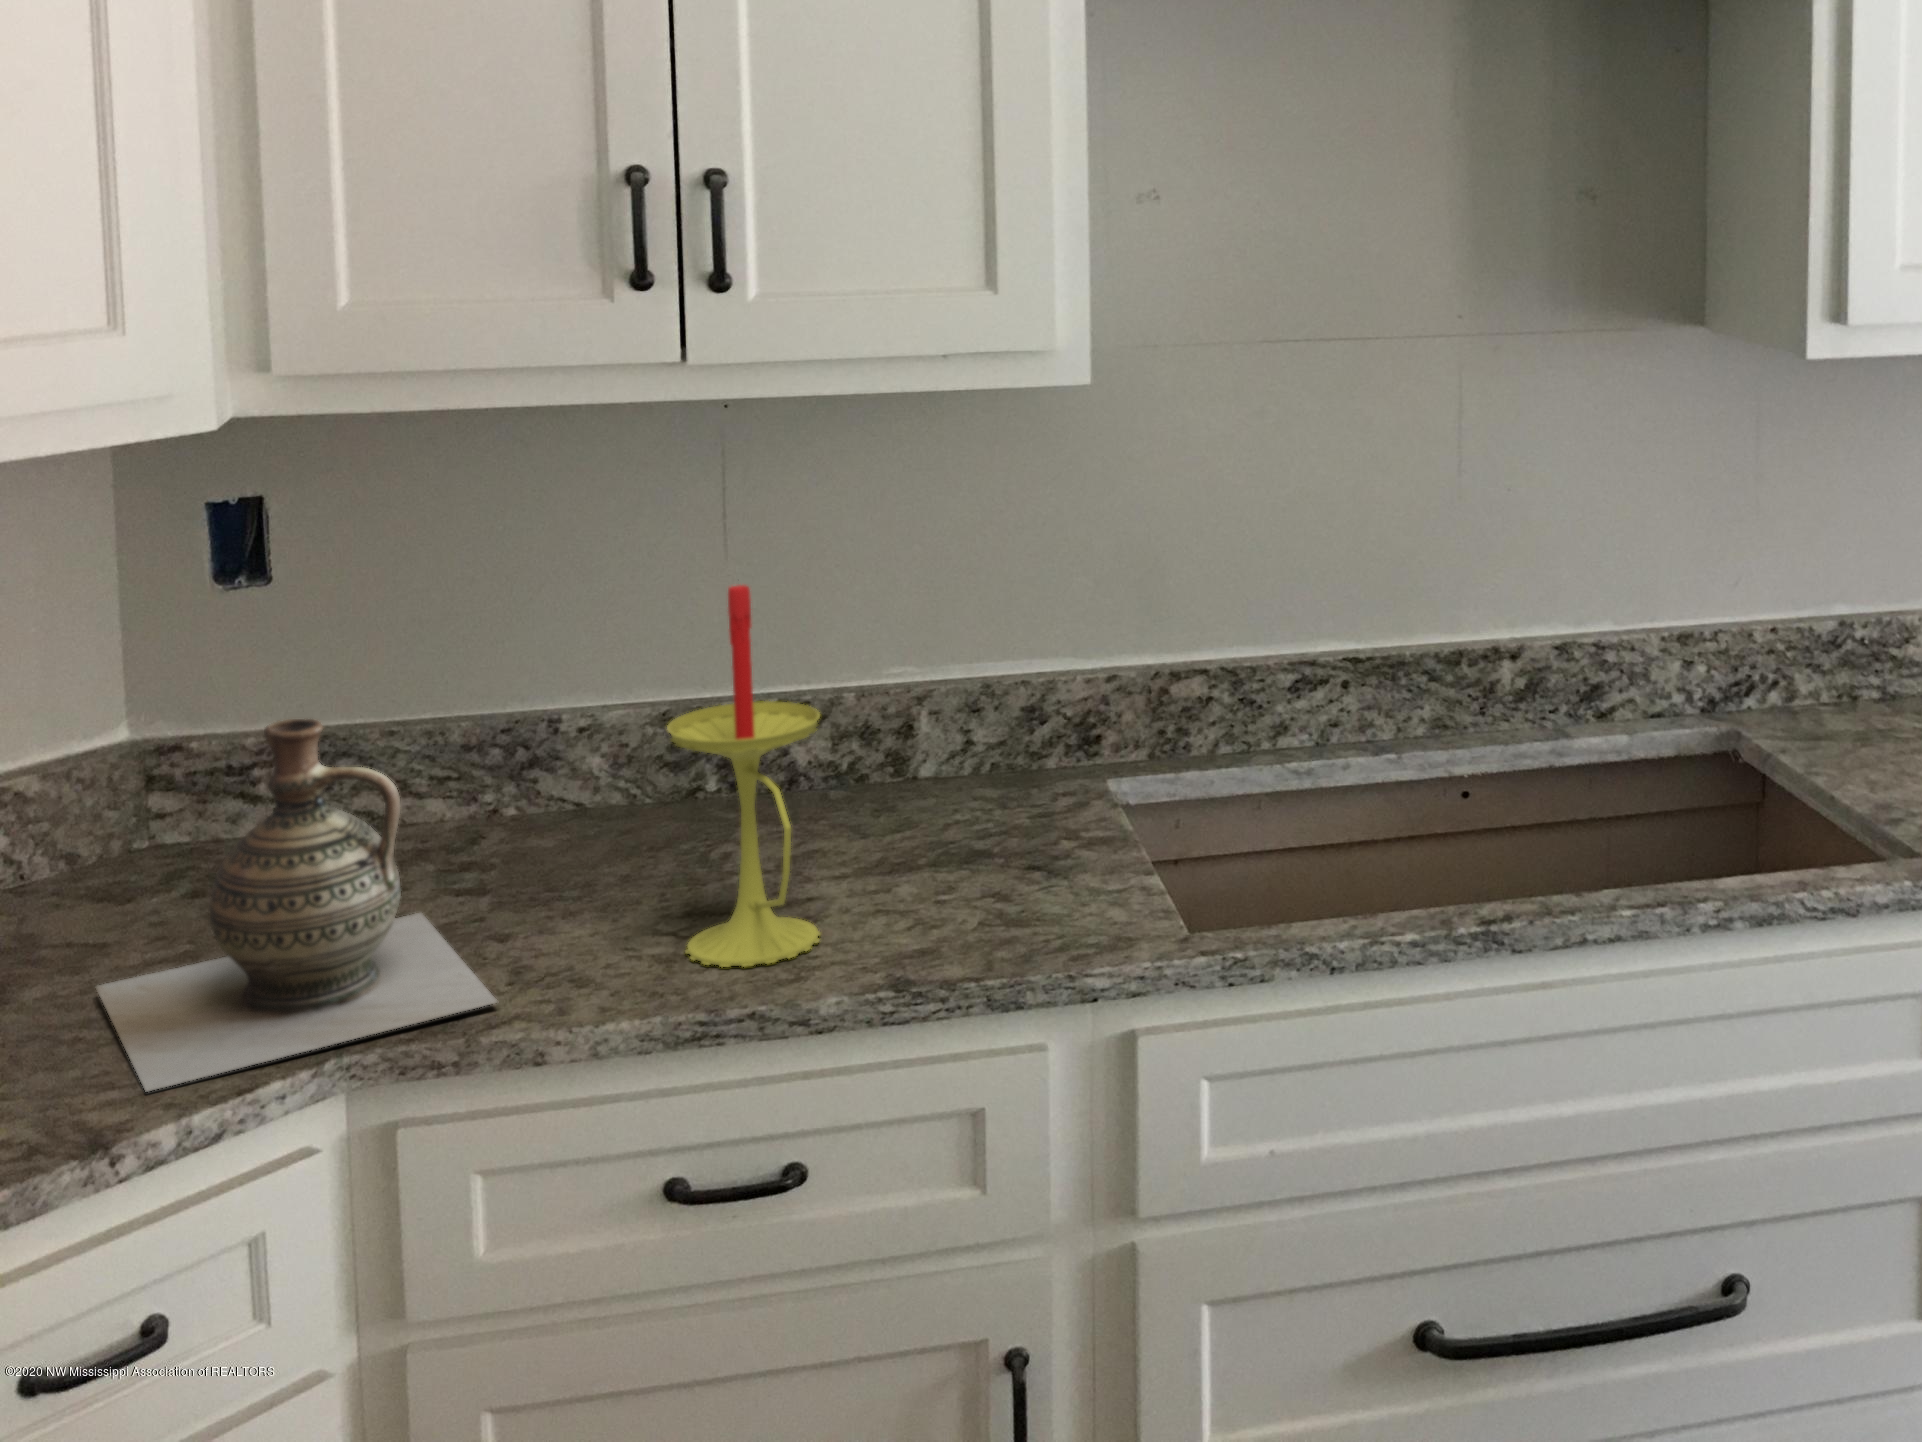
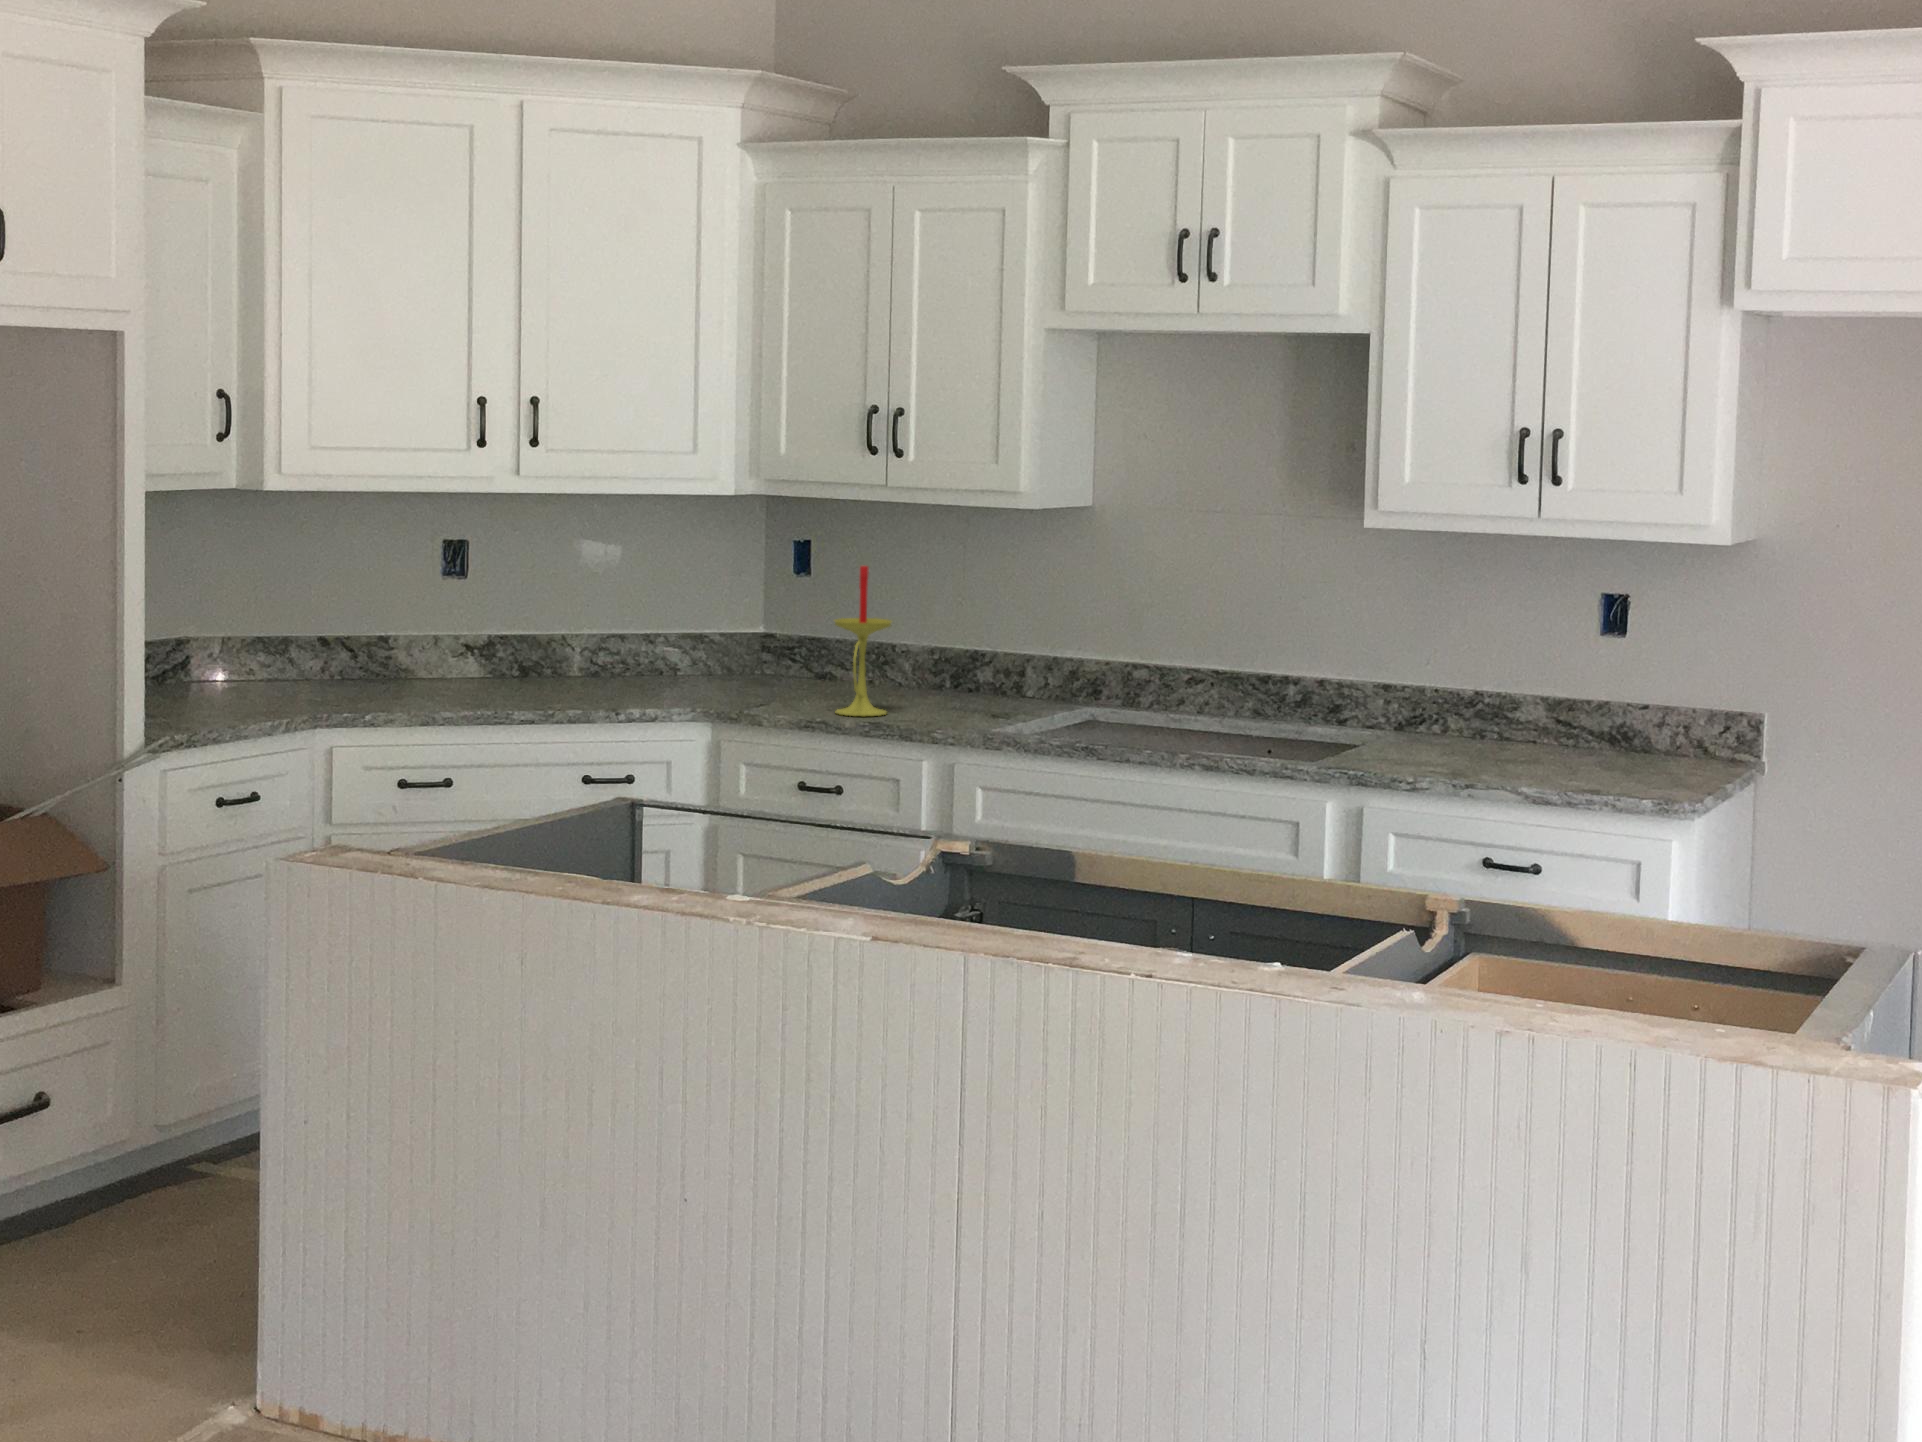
ceramic jug: present [96,719,497,1092] -> none [644,595,782,707]

